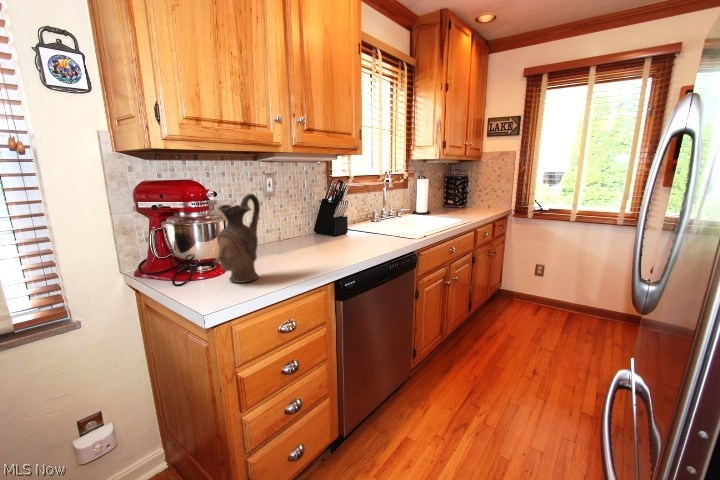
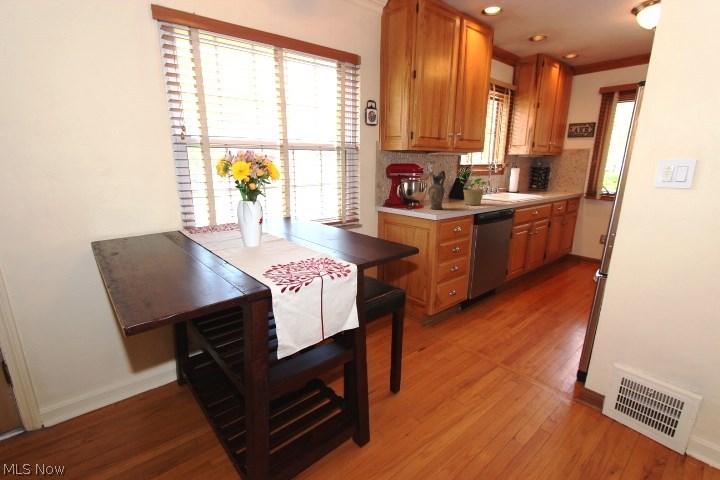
potted plant: none [304,189,363,256] -> present [458,170,487,205]

